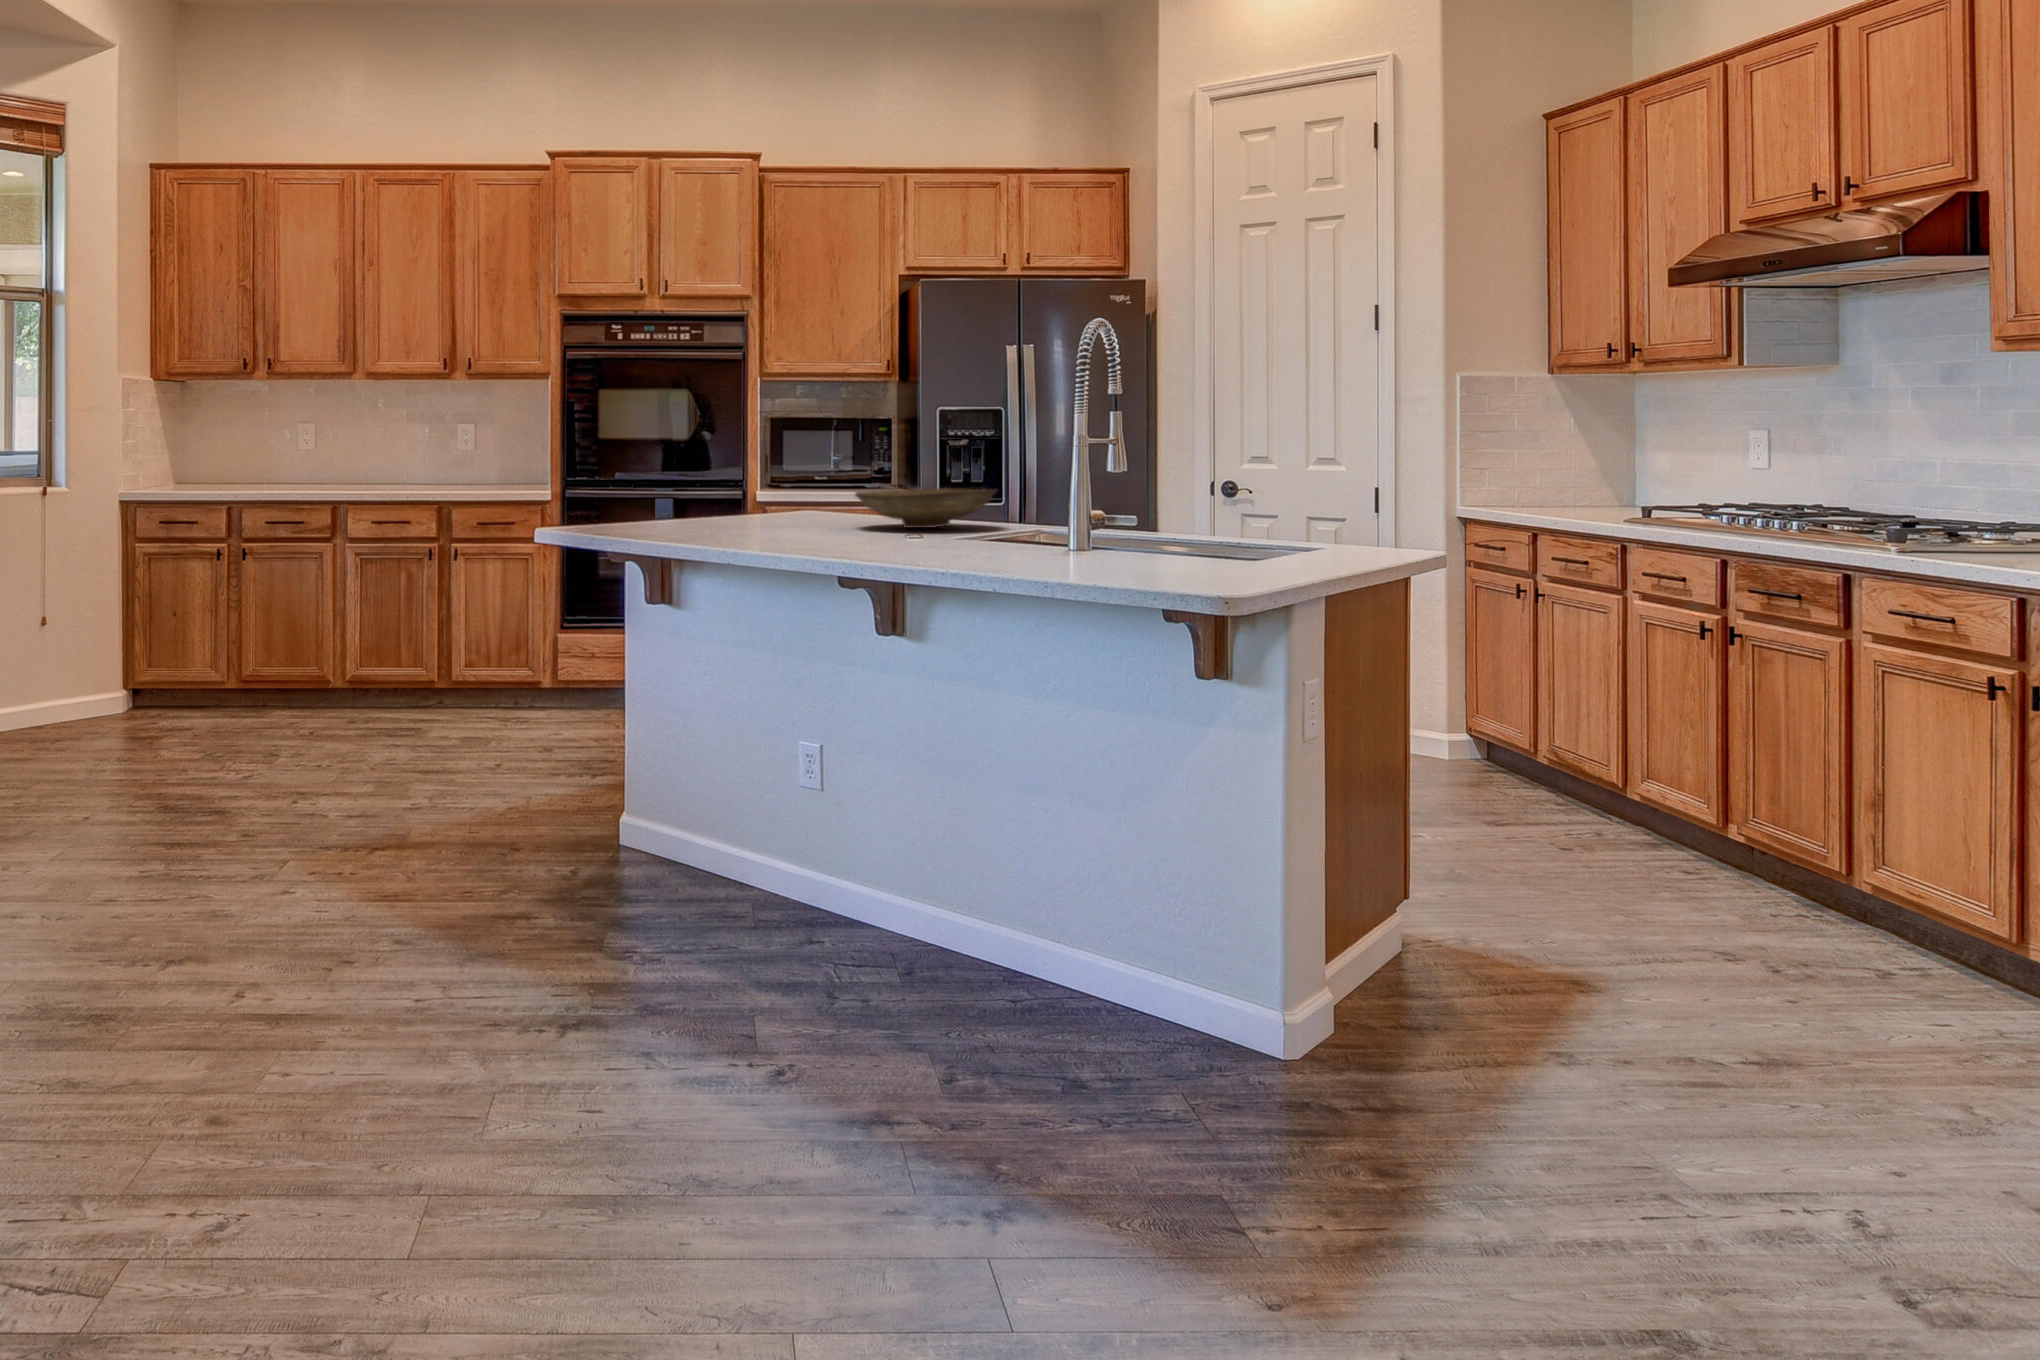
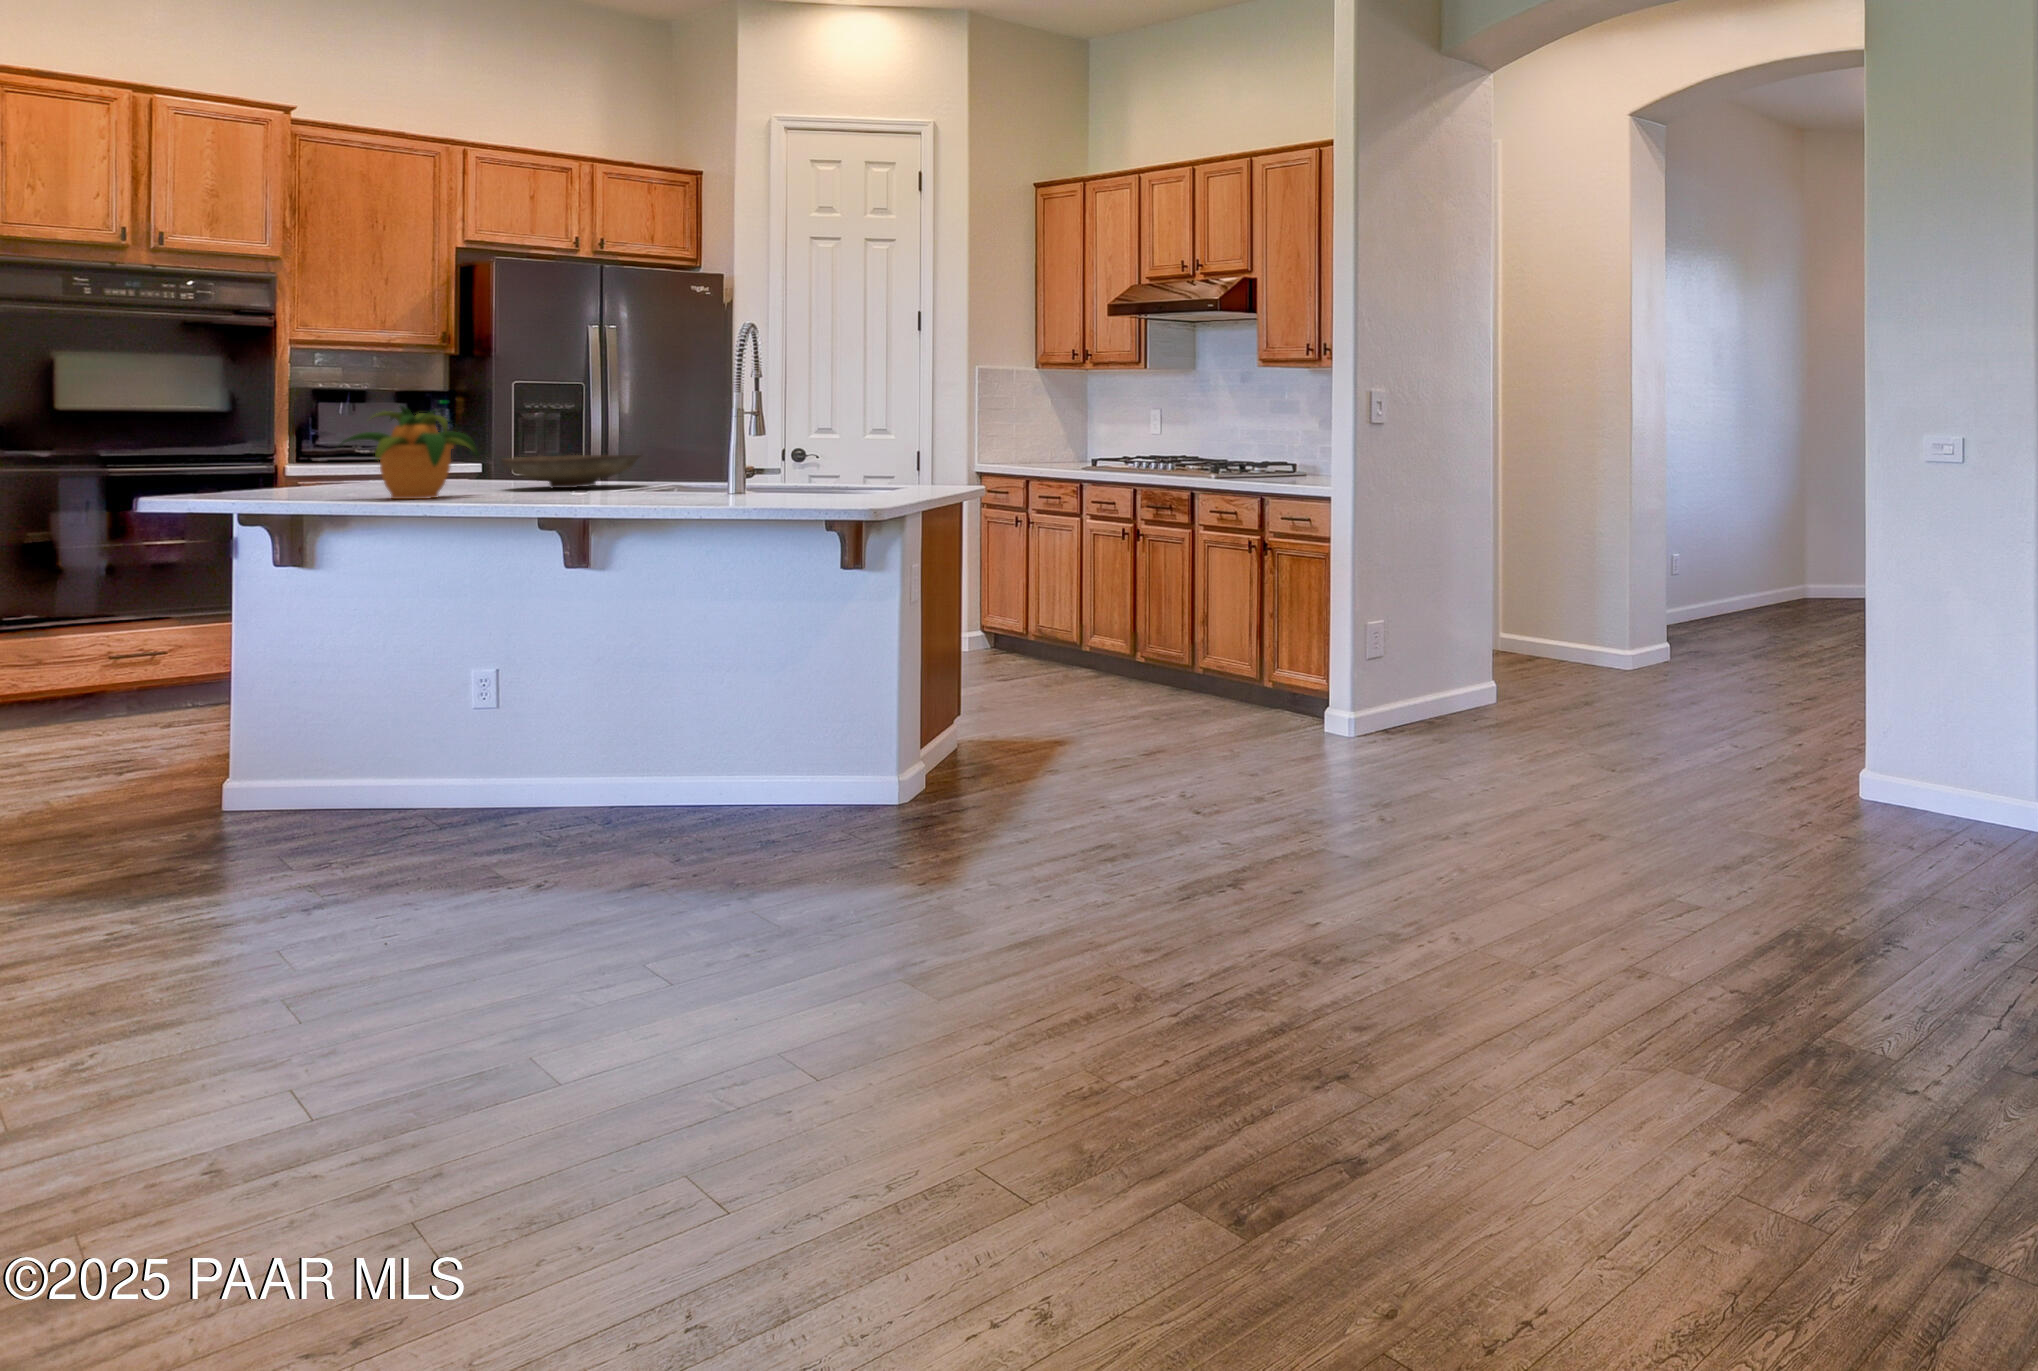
potted plant: none [689,430,819,537] -> present [341,405,478,499]

